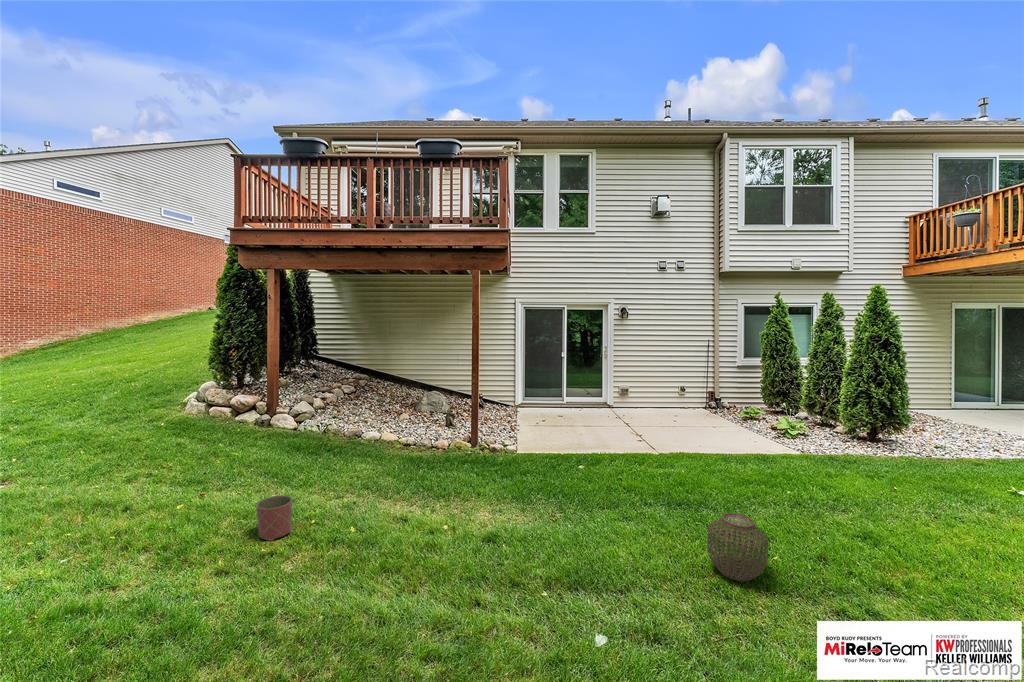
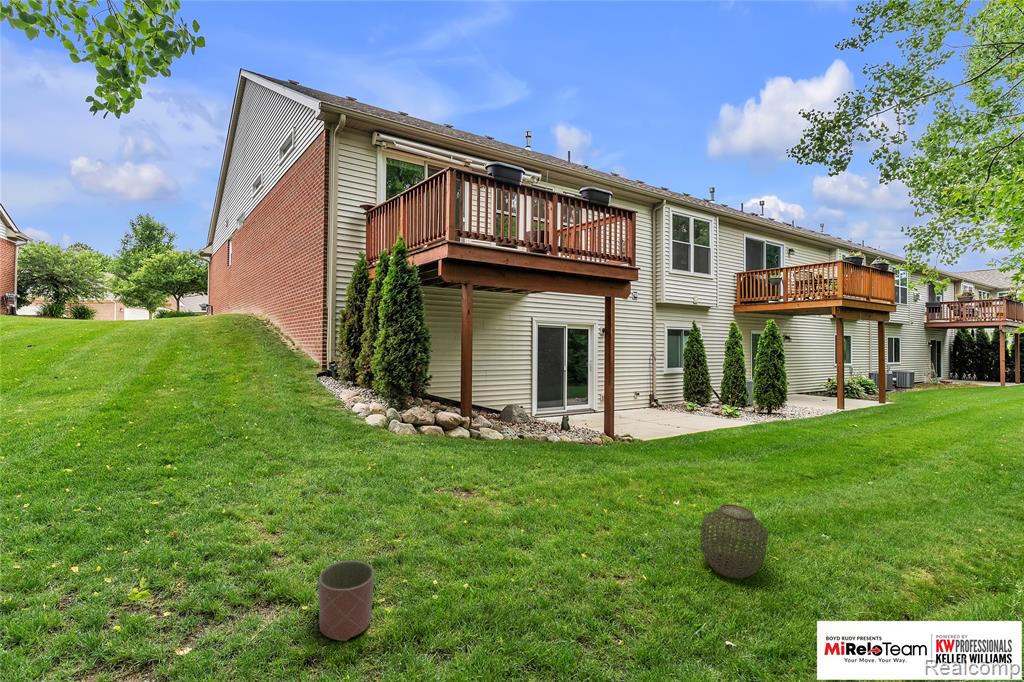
planter: present [256,495,292,541] -> present [318,560,374,641]

